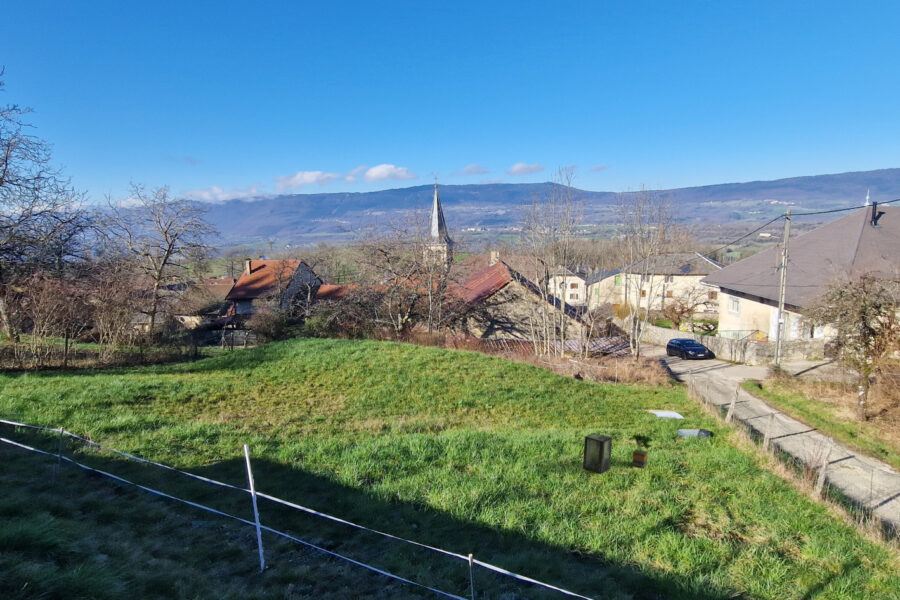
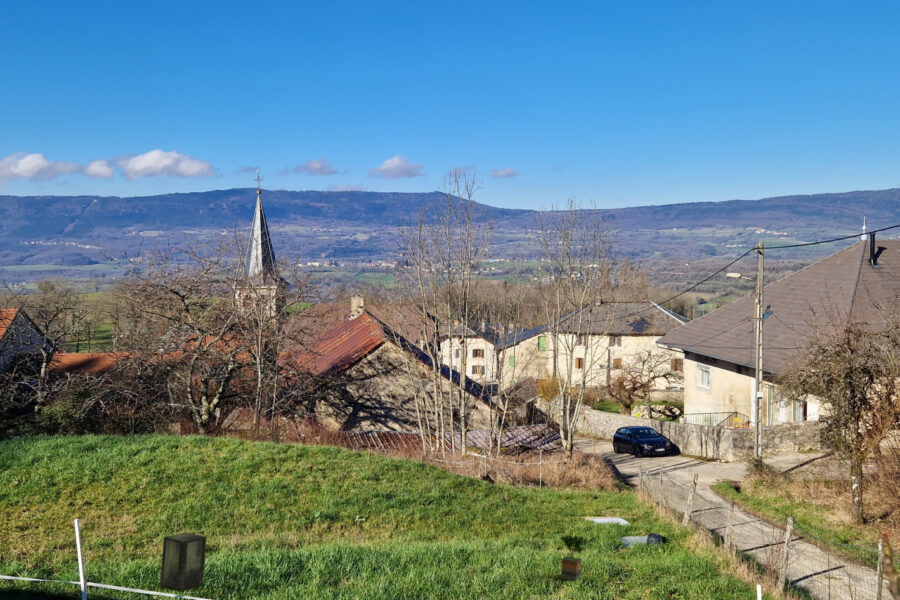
storage box: present [583,433,612,474] -> present [160,533,207,592]

